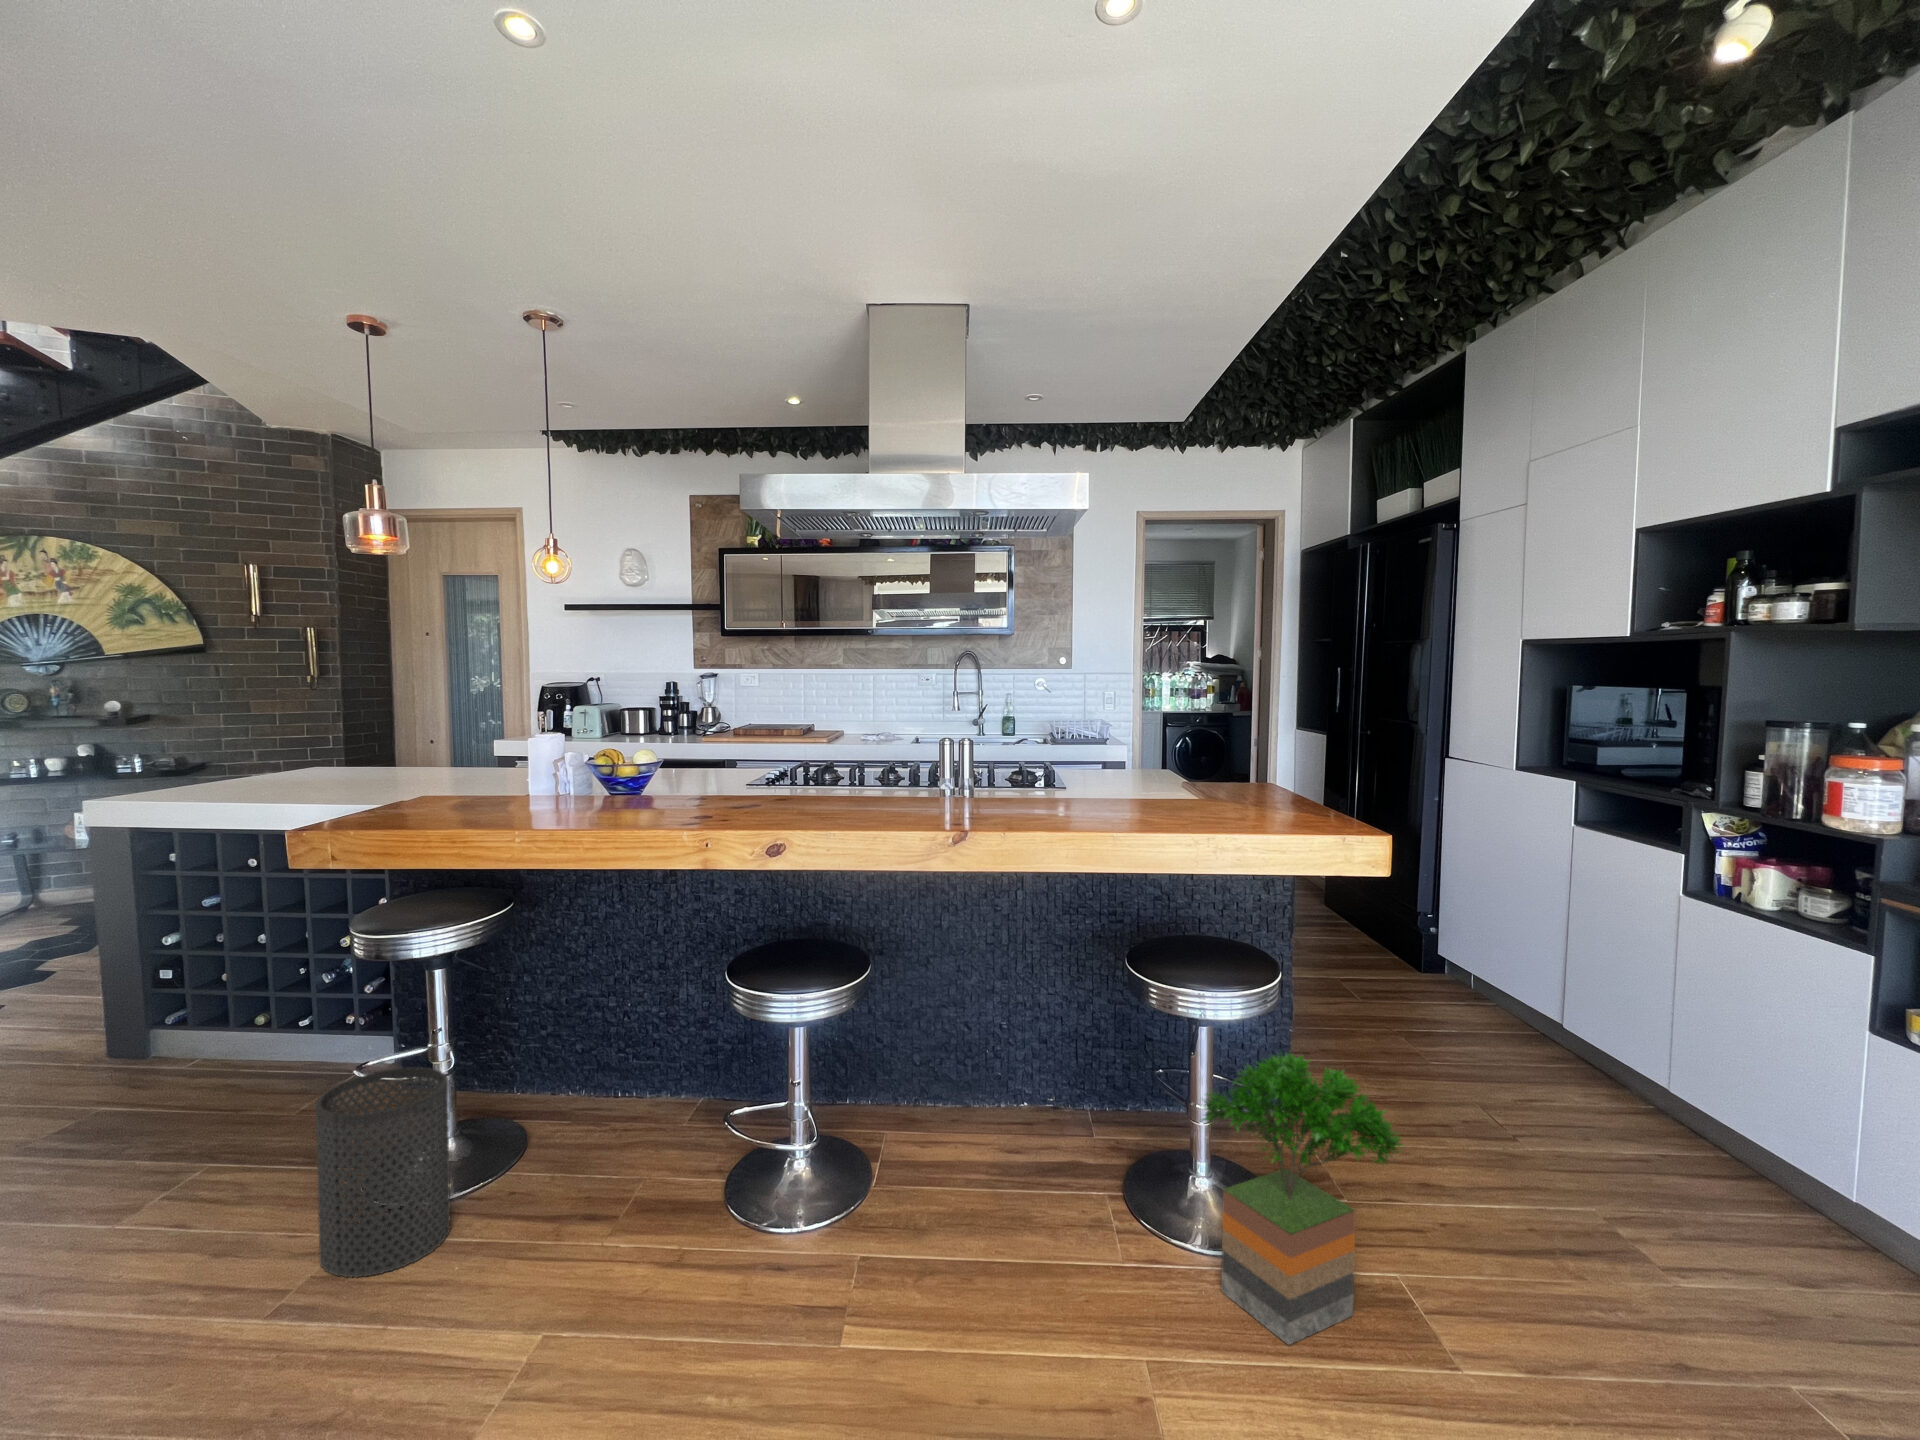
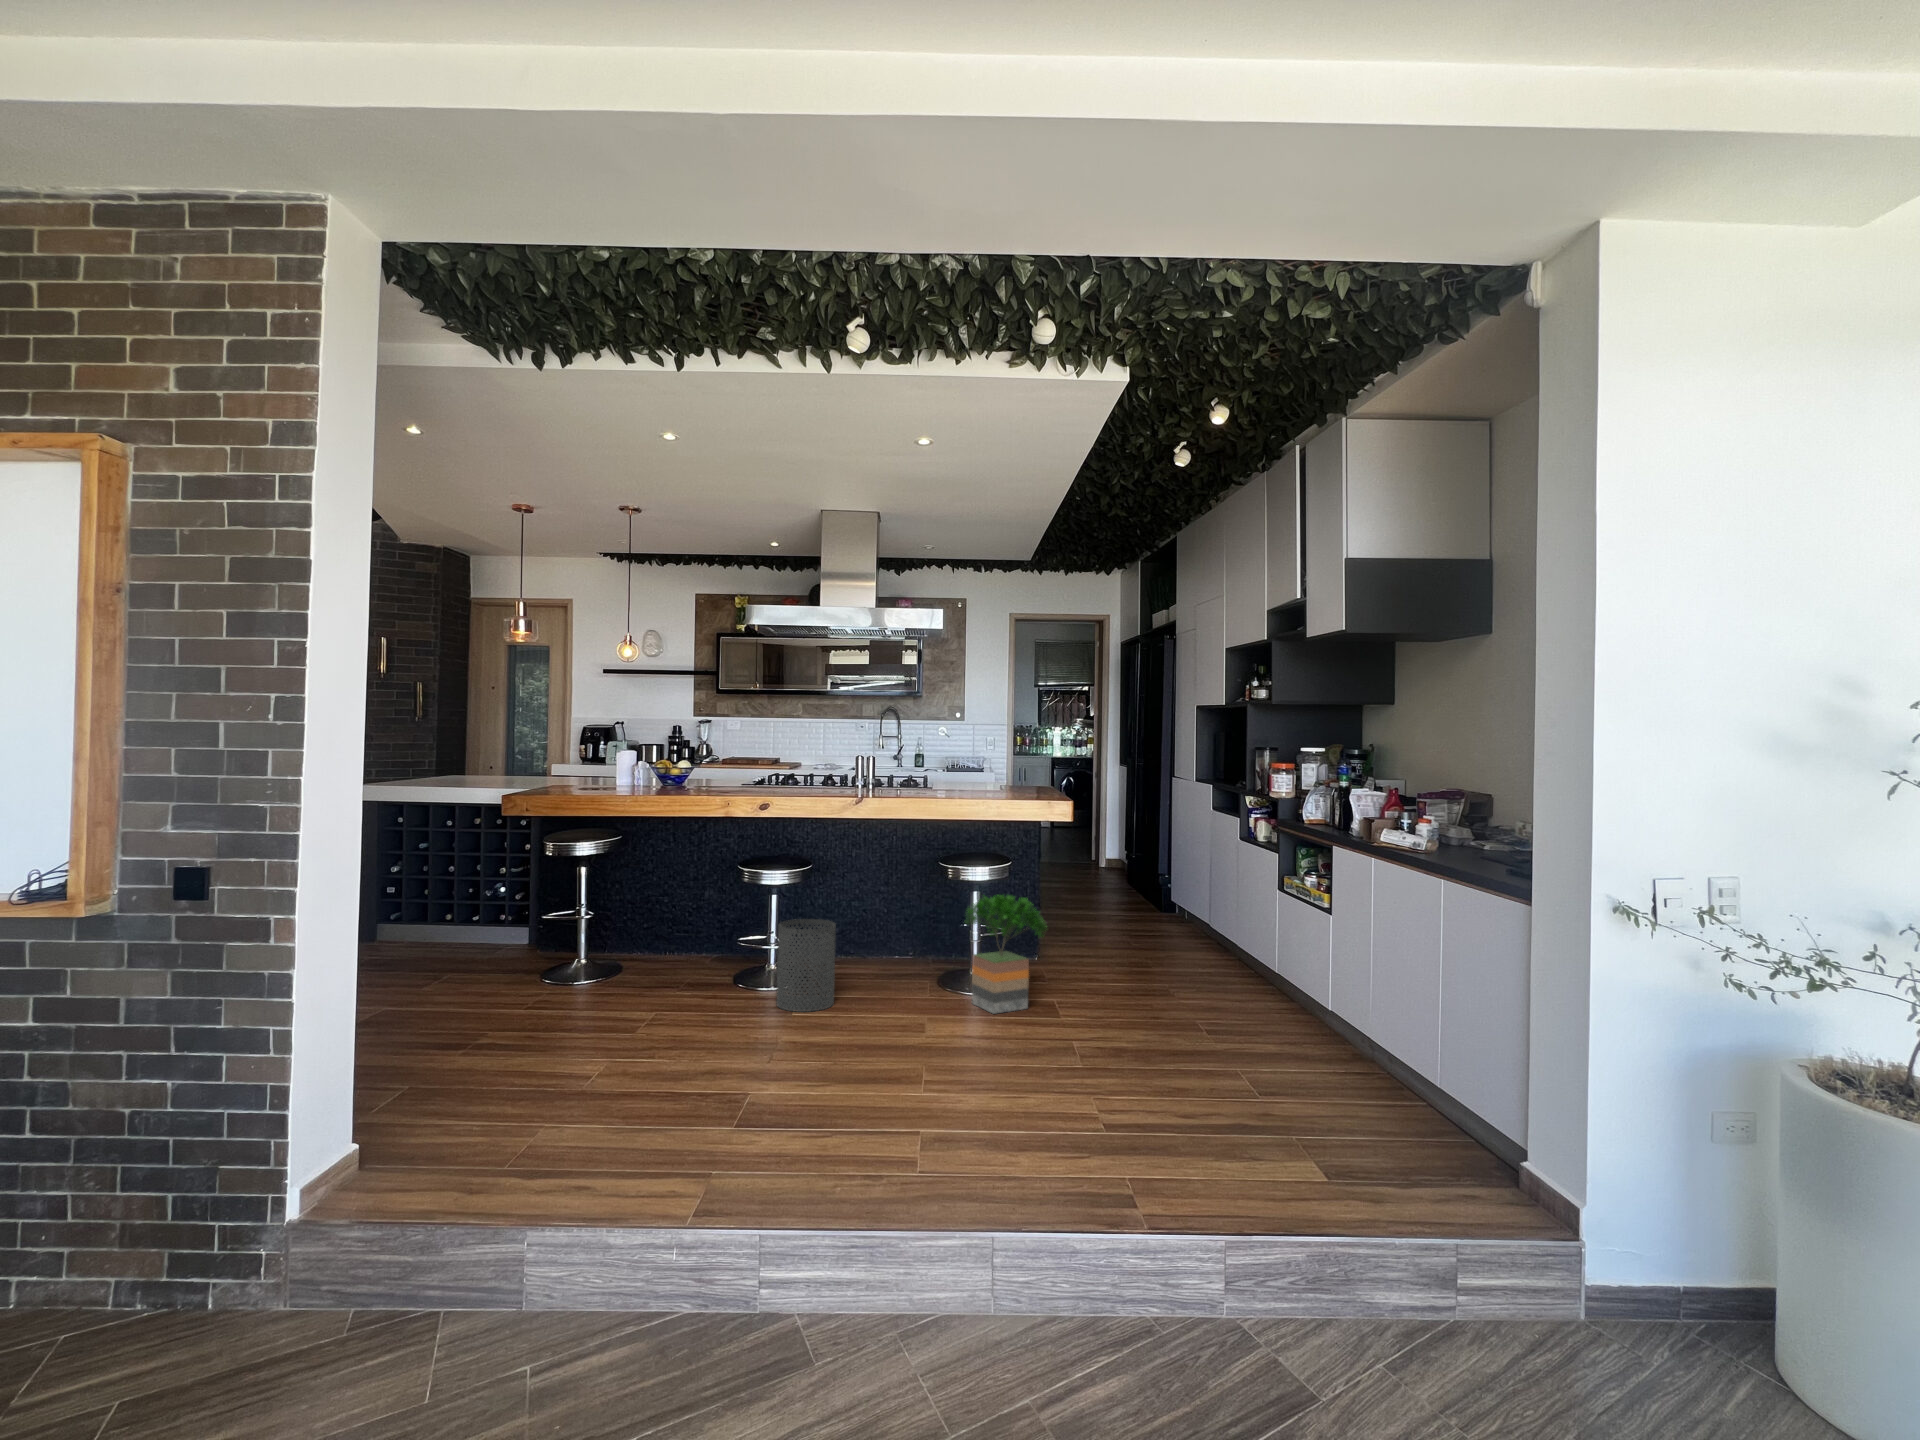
trash can: present [316,1067,450,1277] -> present [776,919,836,1012]

